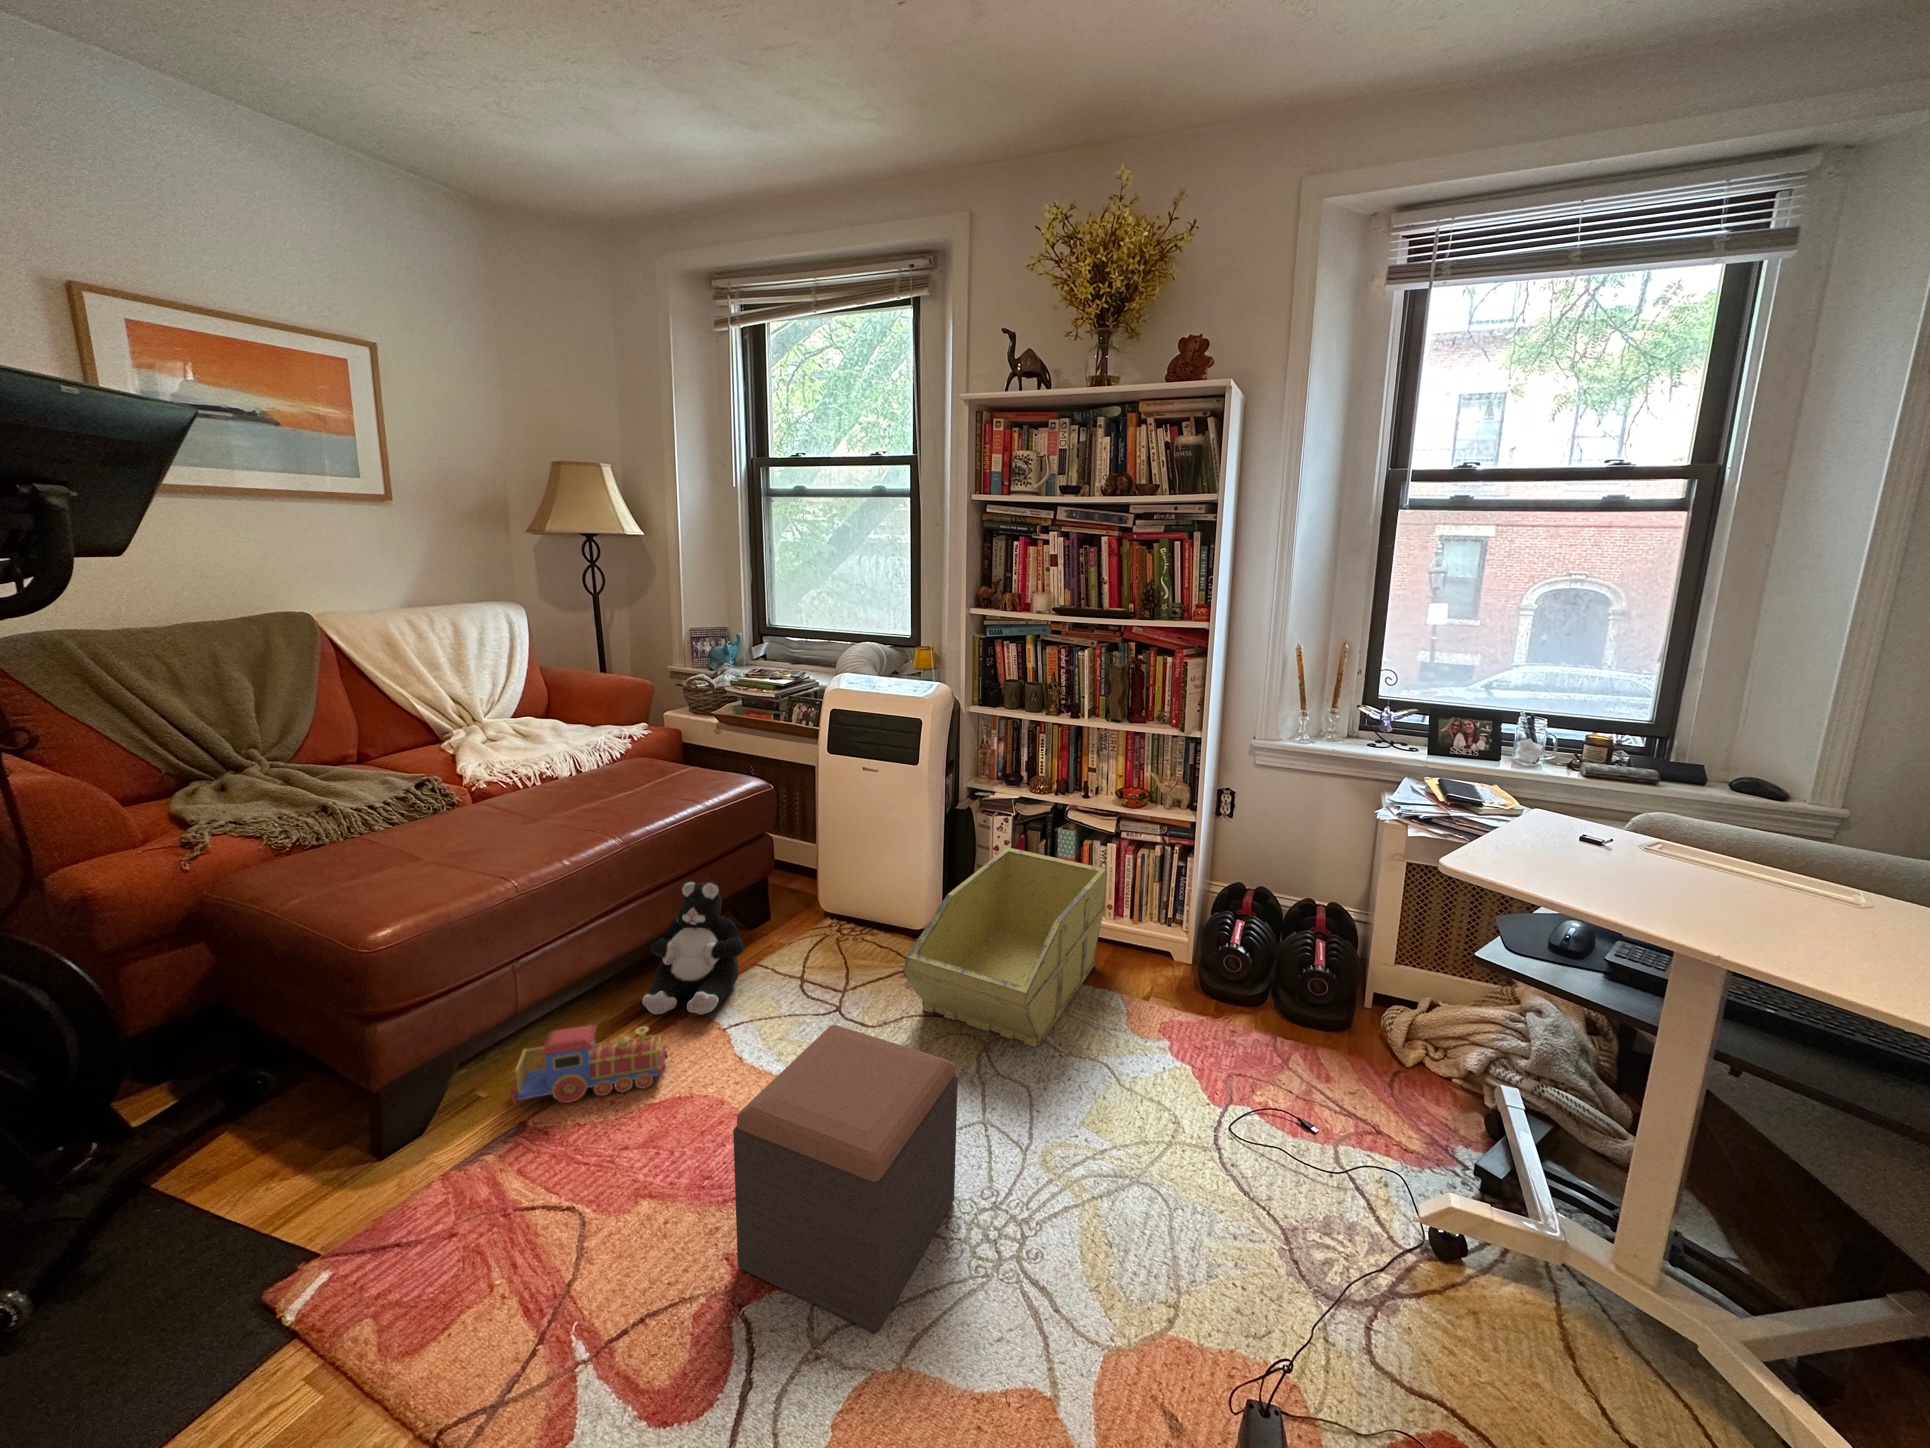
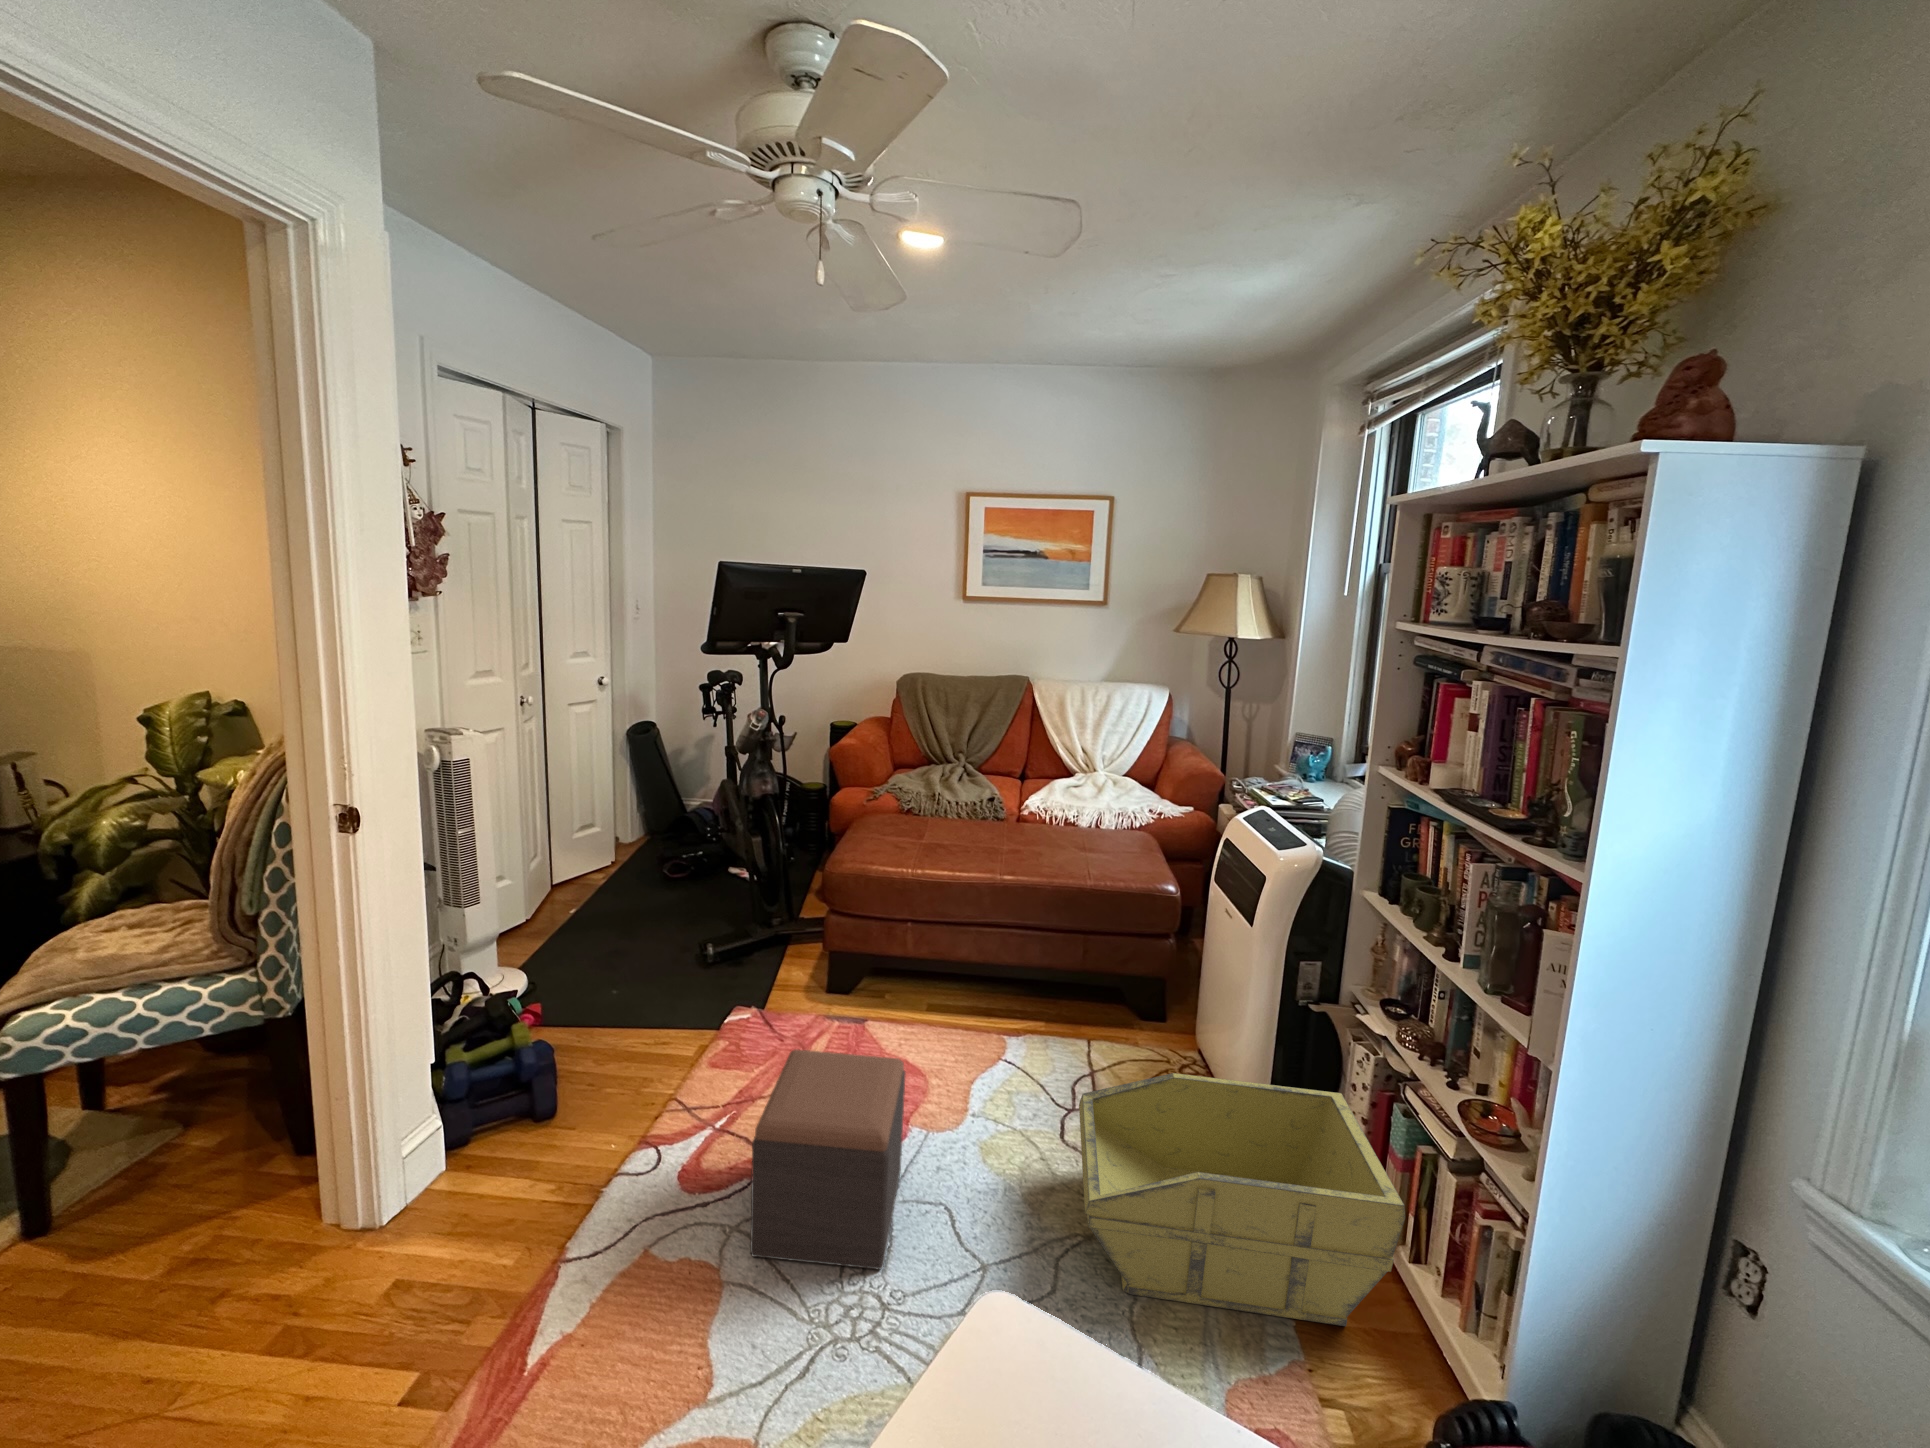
plush toy: present [642,881,743,1015] -> none [982,934,1073,1043]
toy train: present [511,1025,667,1104] -> none [874,976,949,1051]

